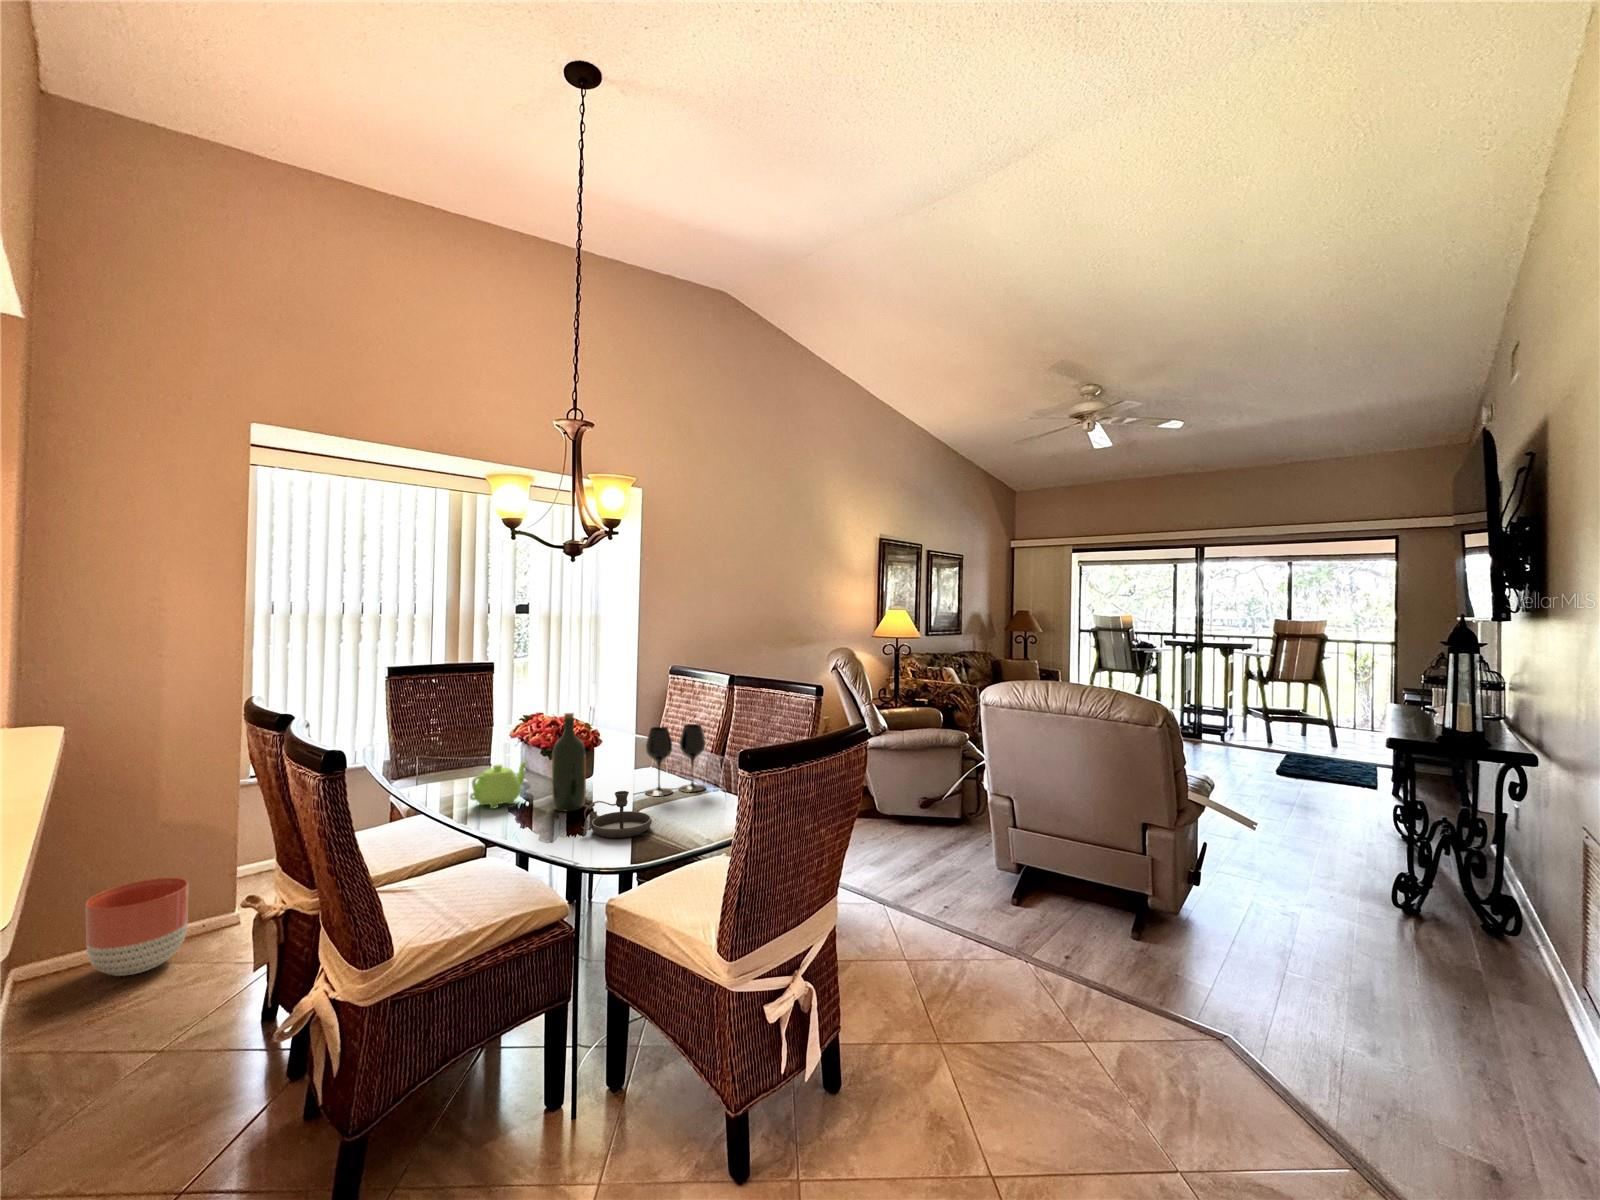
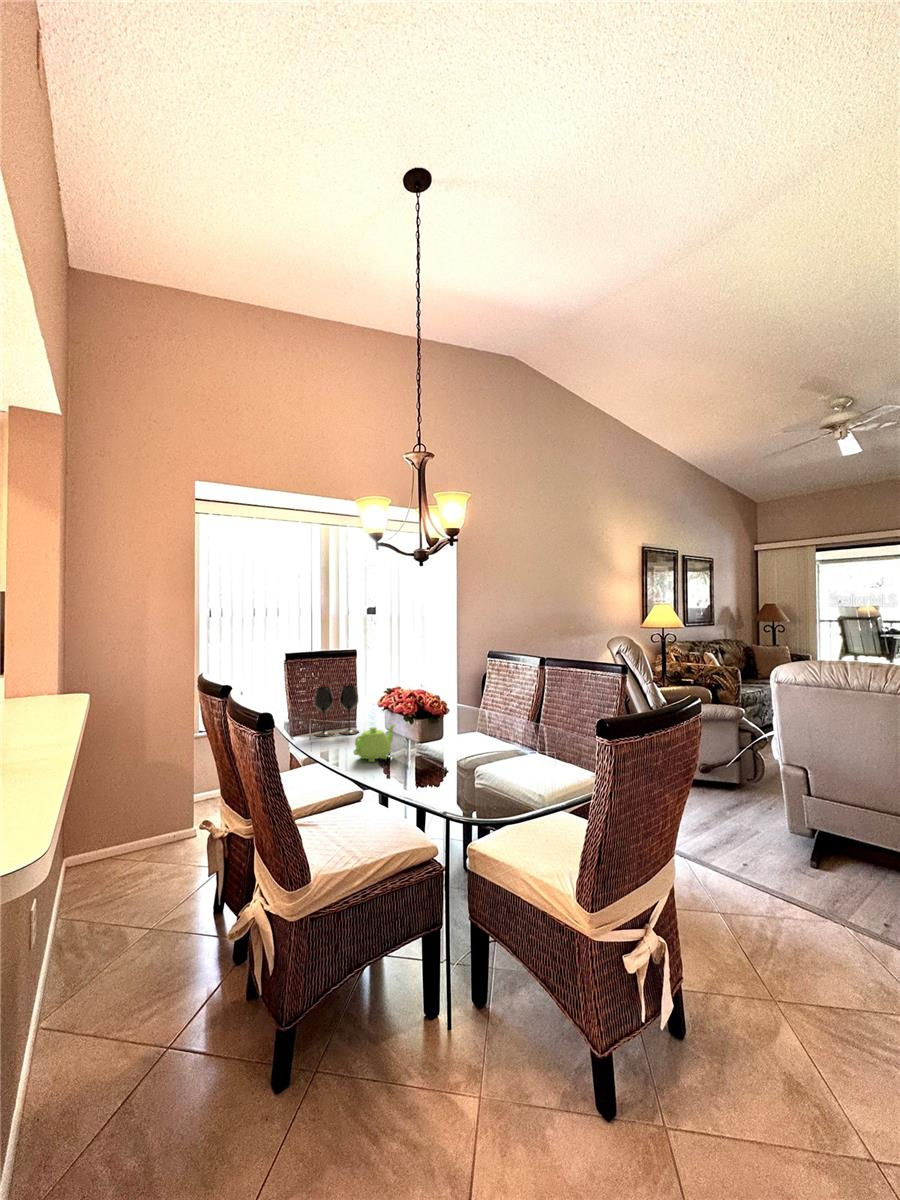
wine bottle: present [552,713,586,811] -> none [416,687,442,767]
wine glass: present [645,724,706,796] -> present [314,685,359,736]
candlestick: present [582,791,652,838] -> none [445,752,501,792]
planter: present [86,878,189,976] -> none [97,802,159,871]

